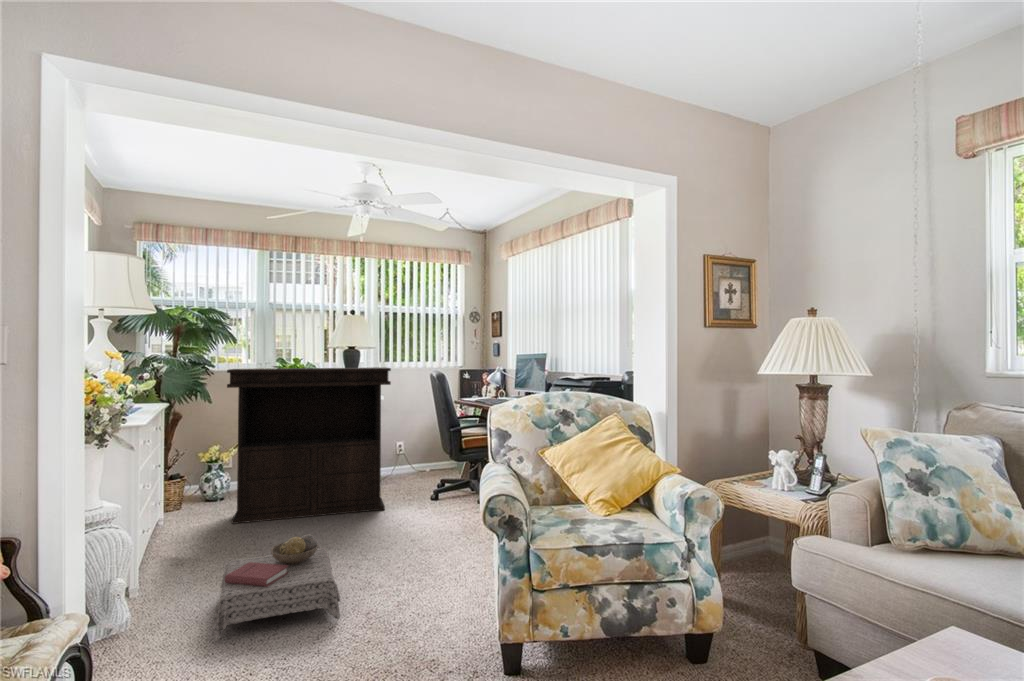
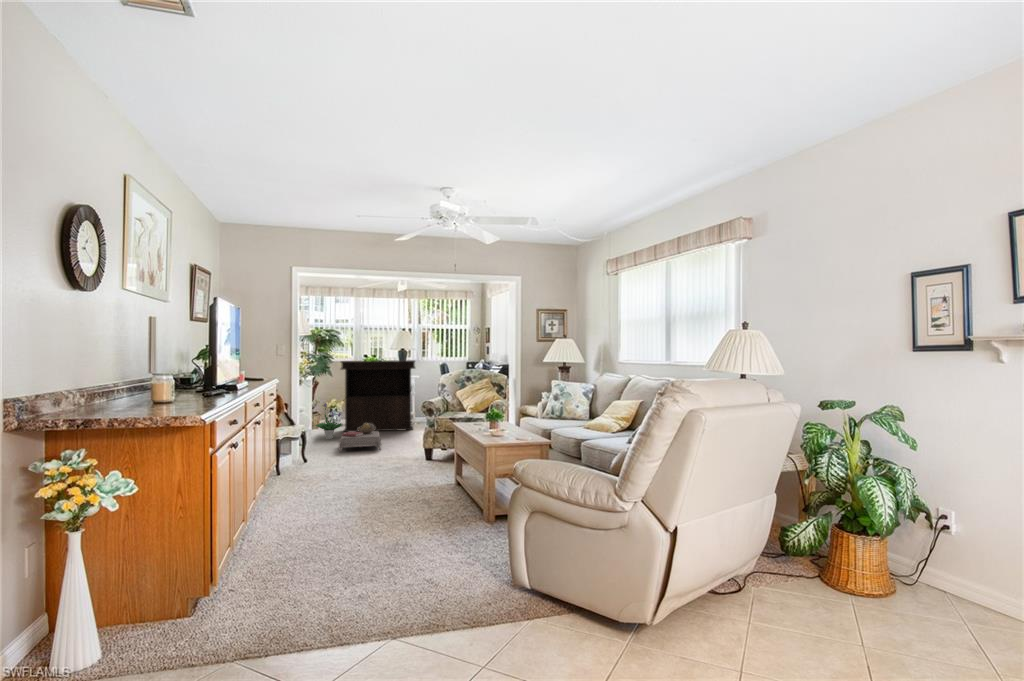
potted plant: none [158,469,231,558] -> present [315,403,343,439]

